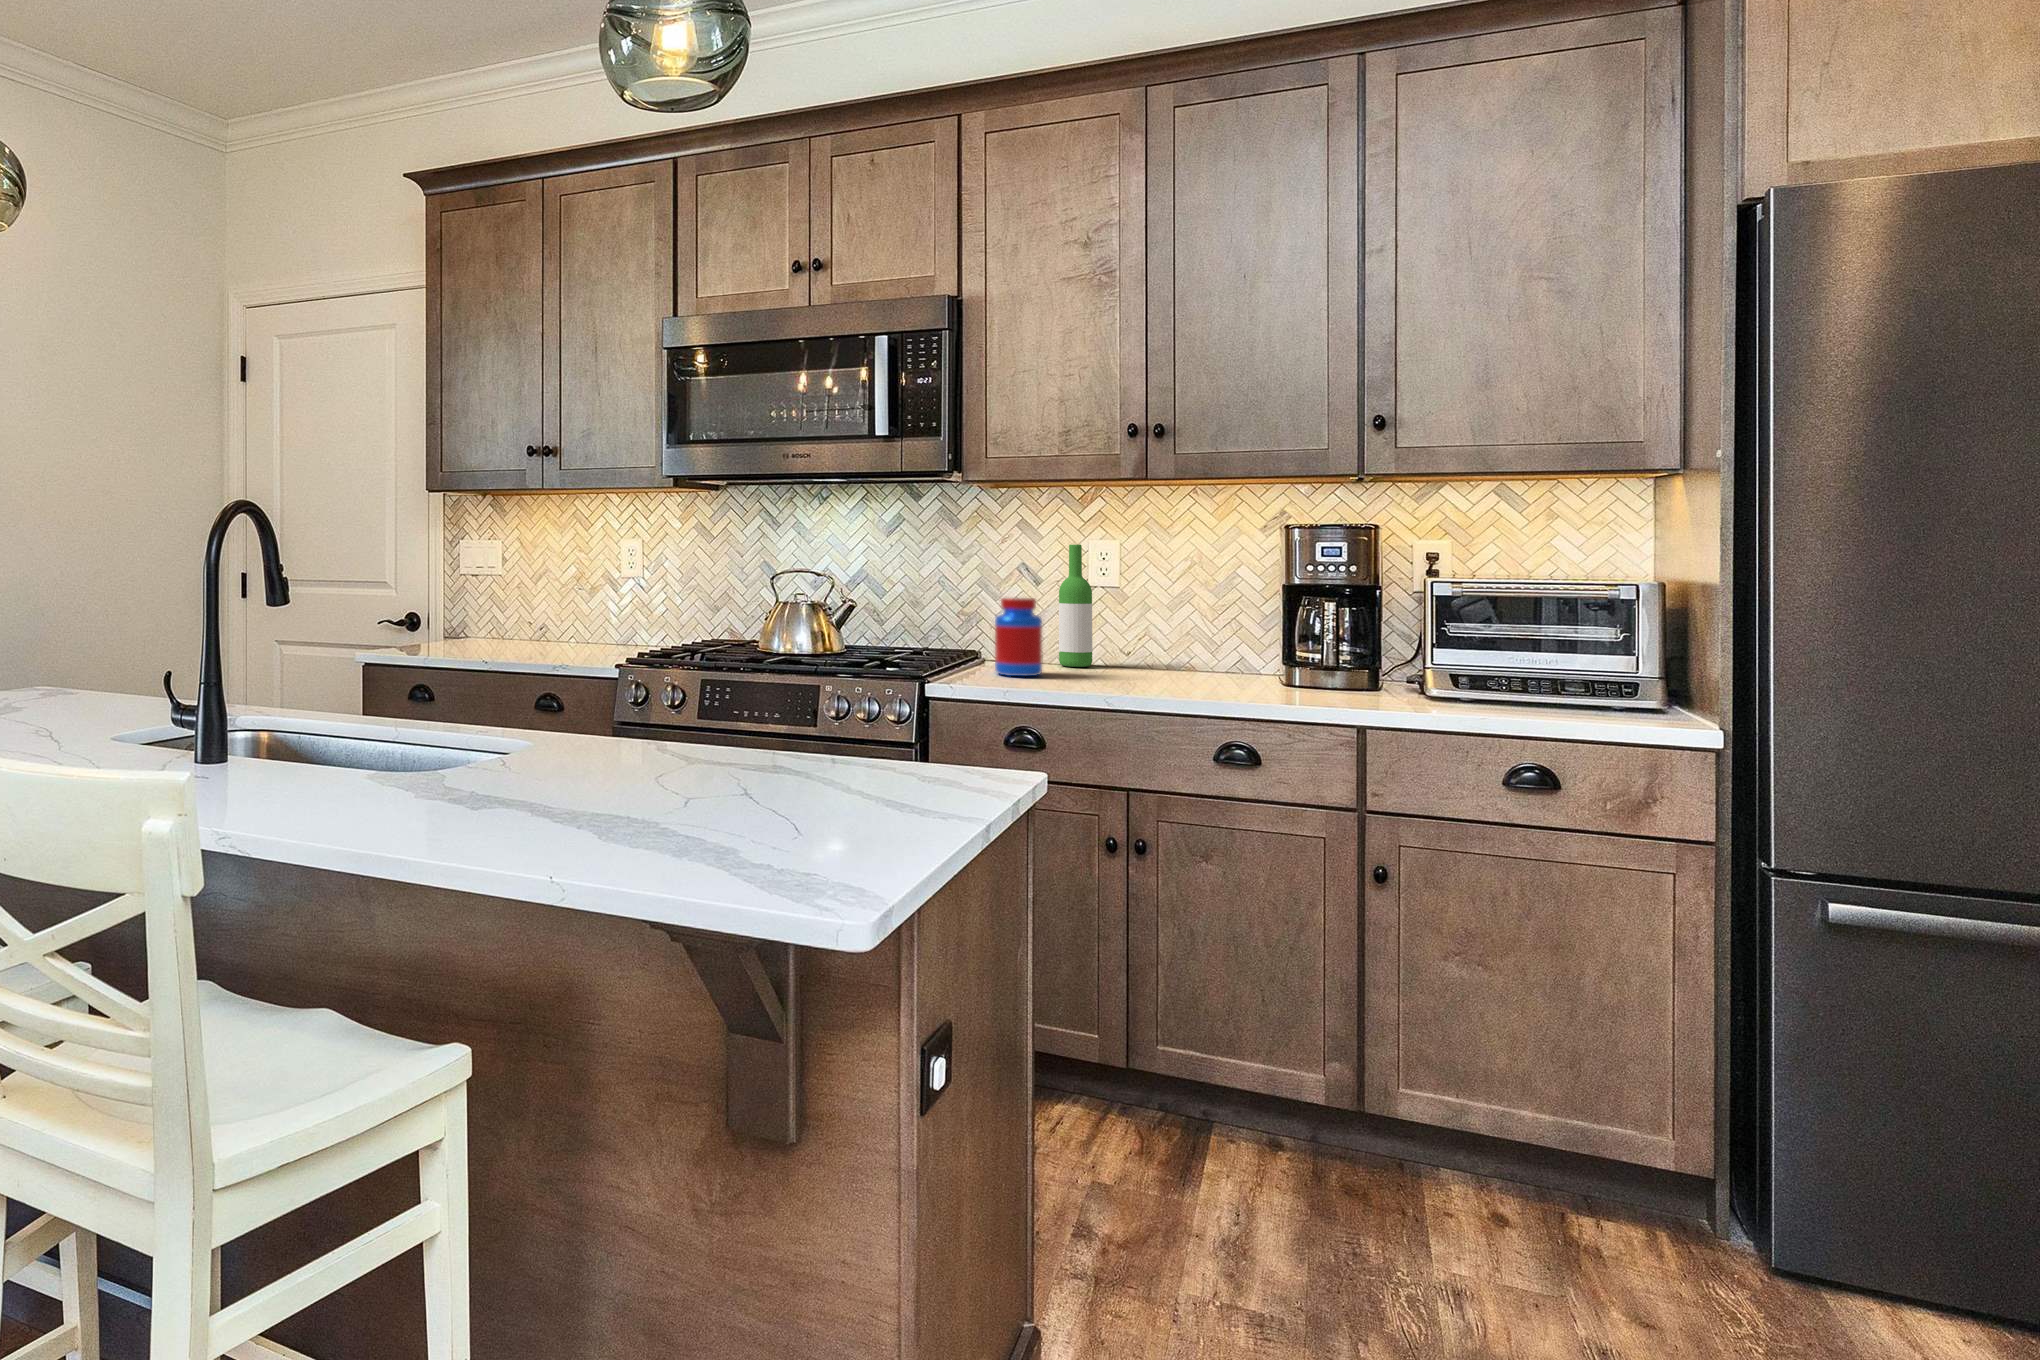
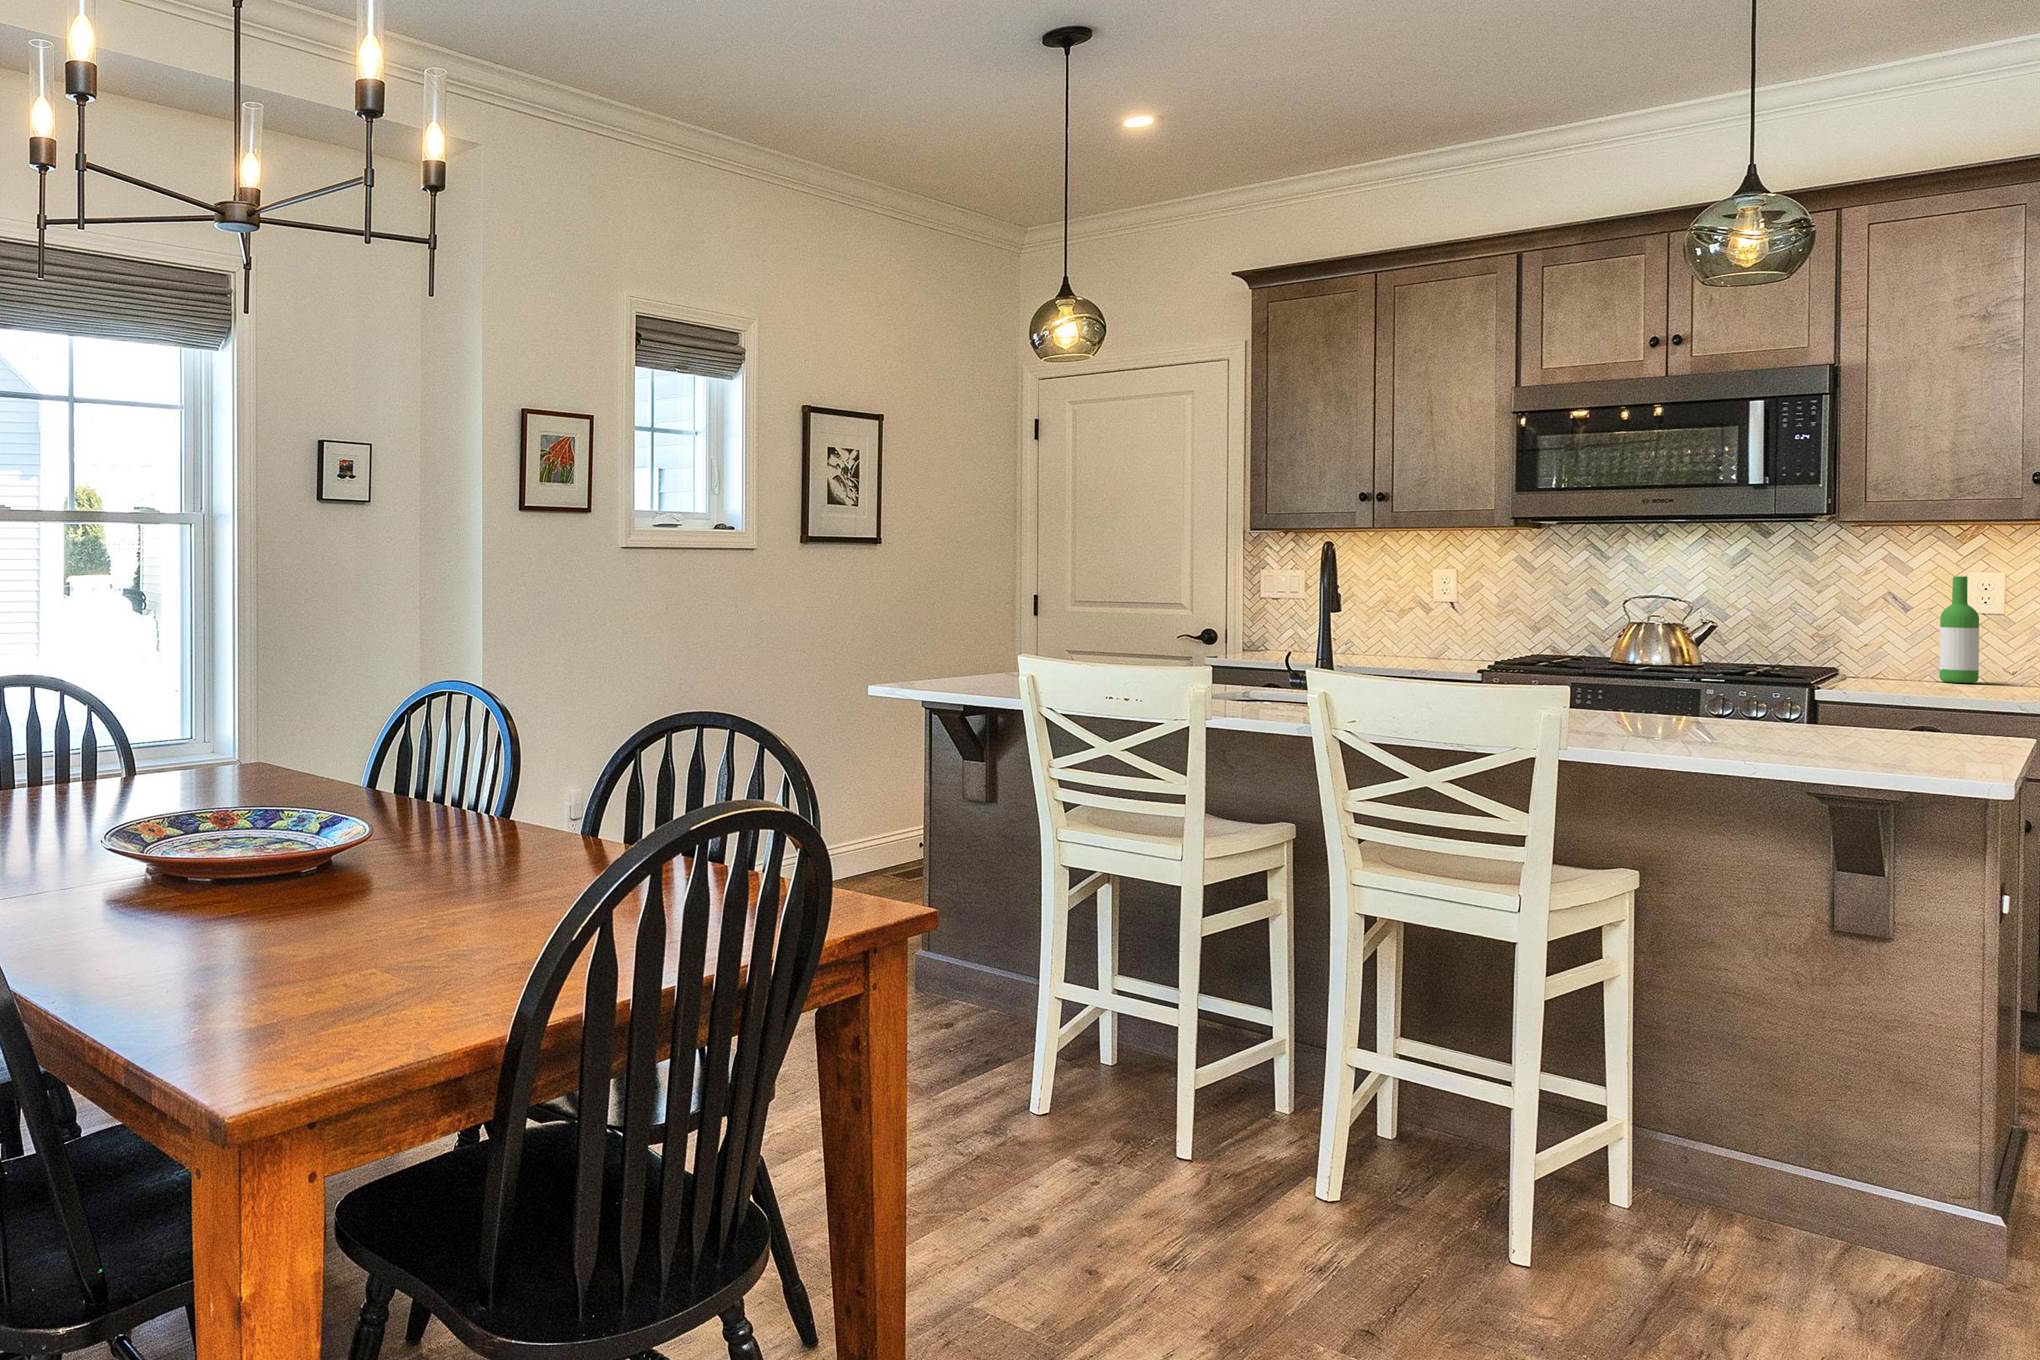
jar: present [995,598,1043,676] -> none [1880,621,1934,687]

